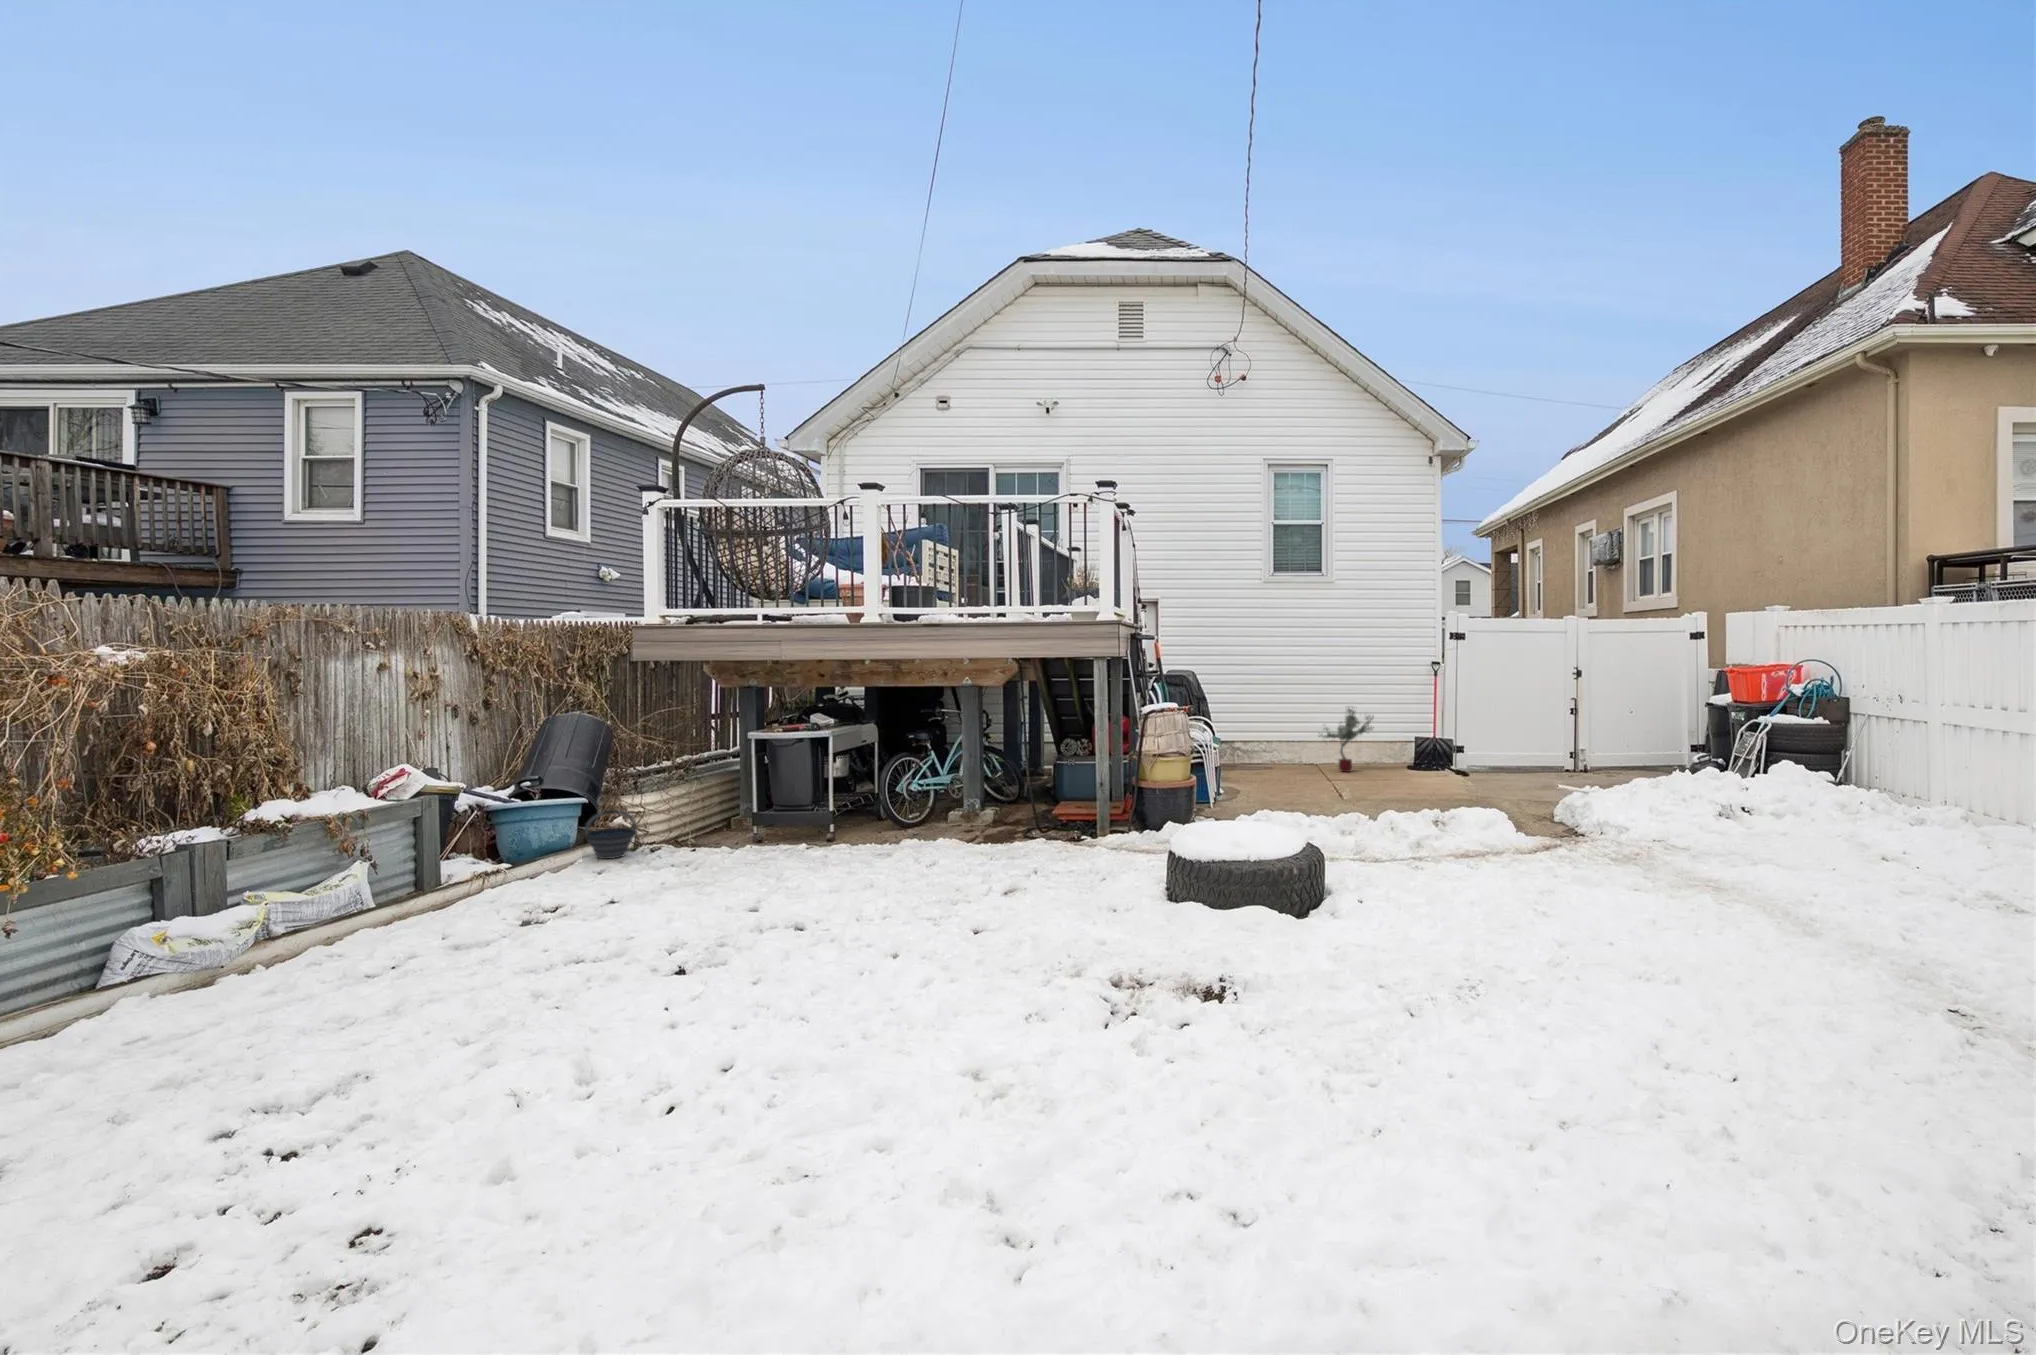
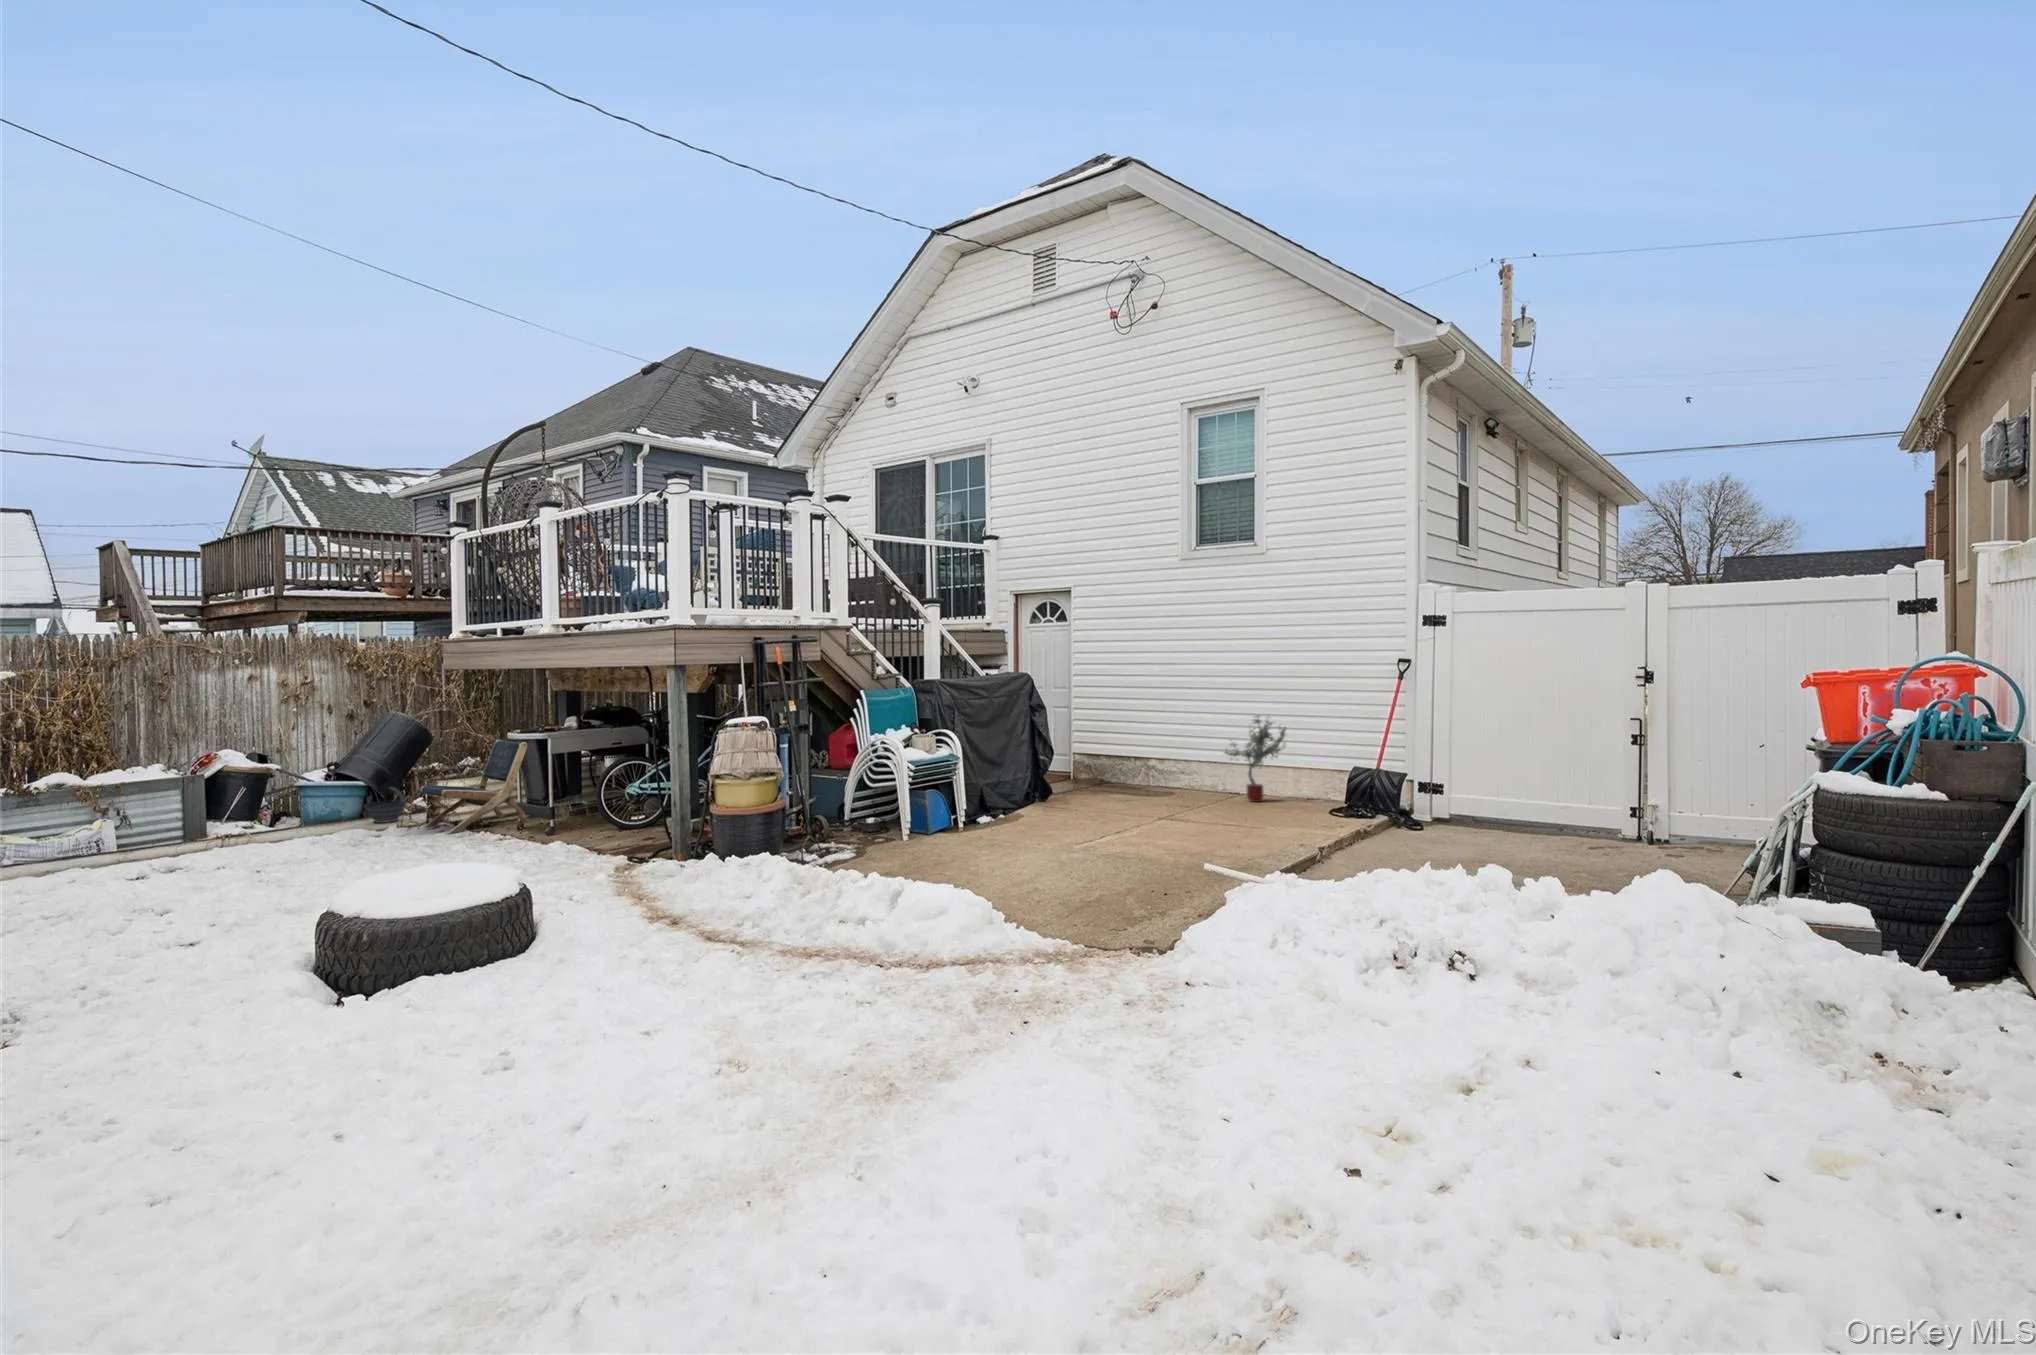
lounge chair: none [708,745,817,858] -> present [419,740,530,834]

